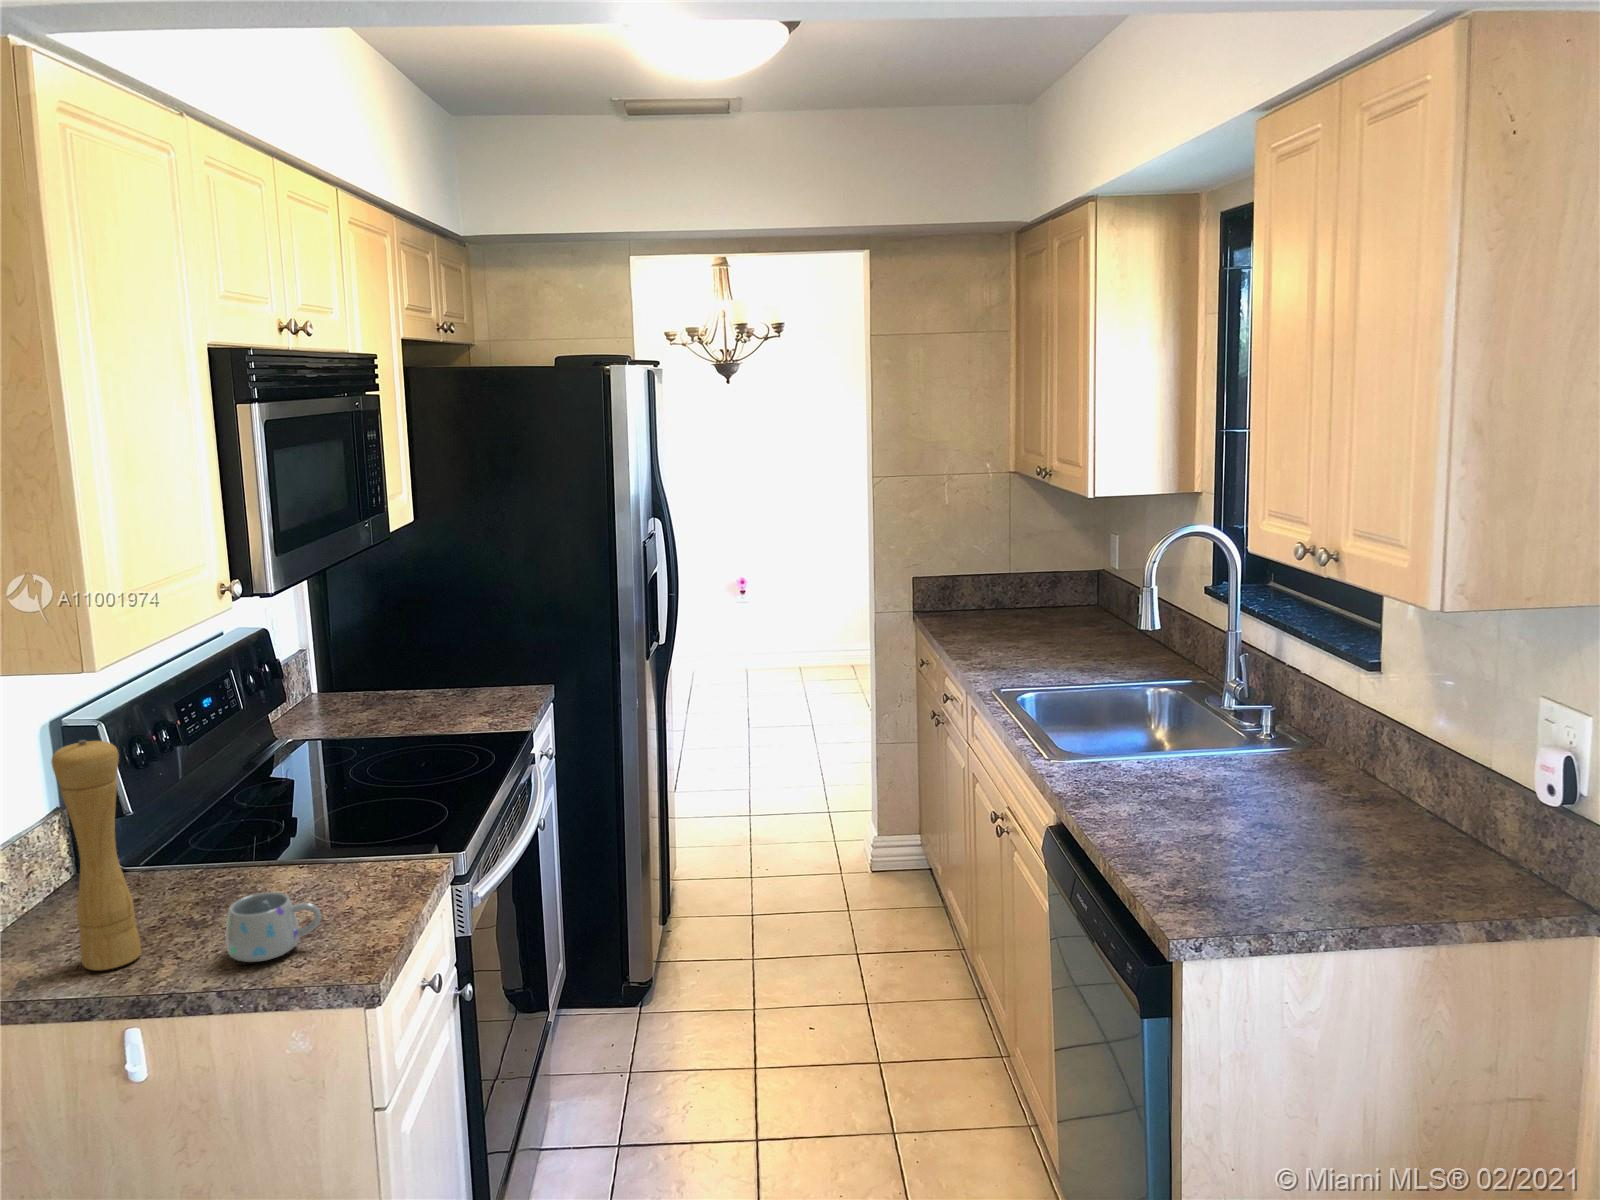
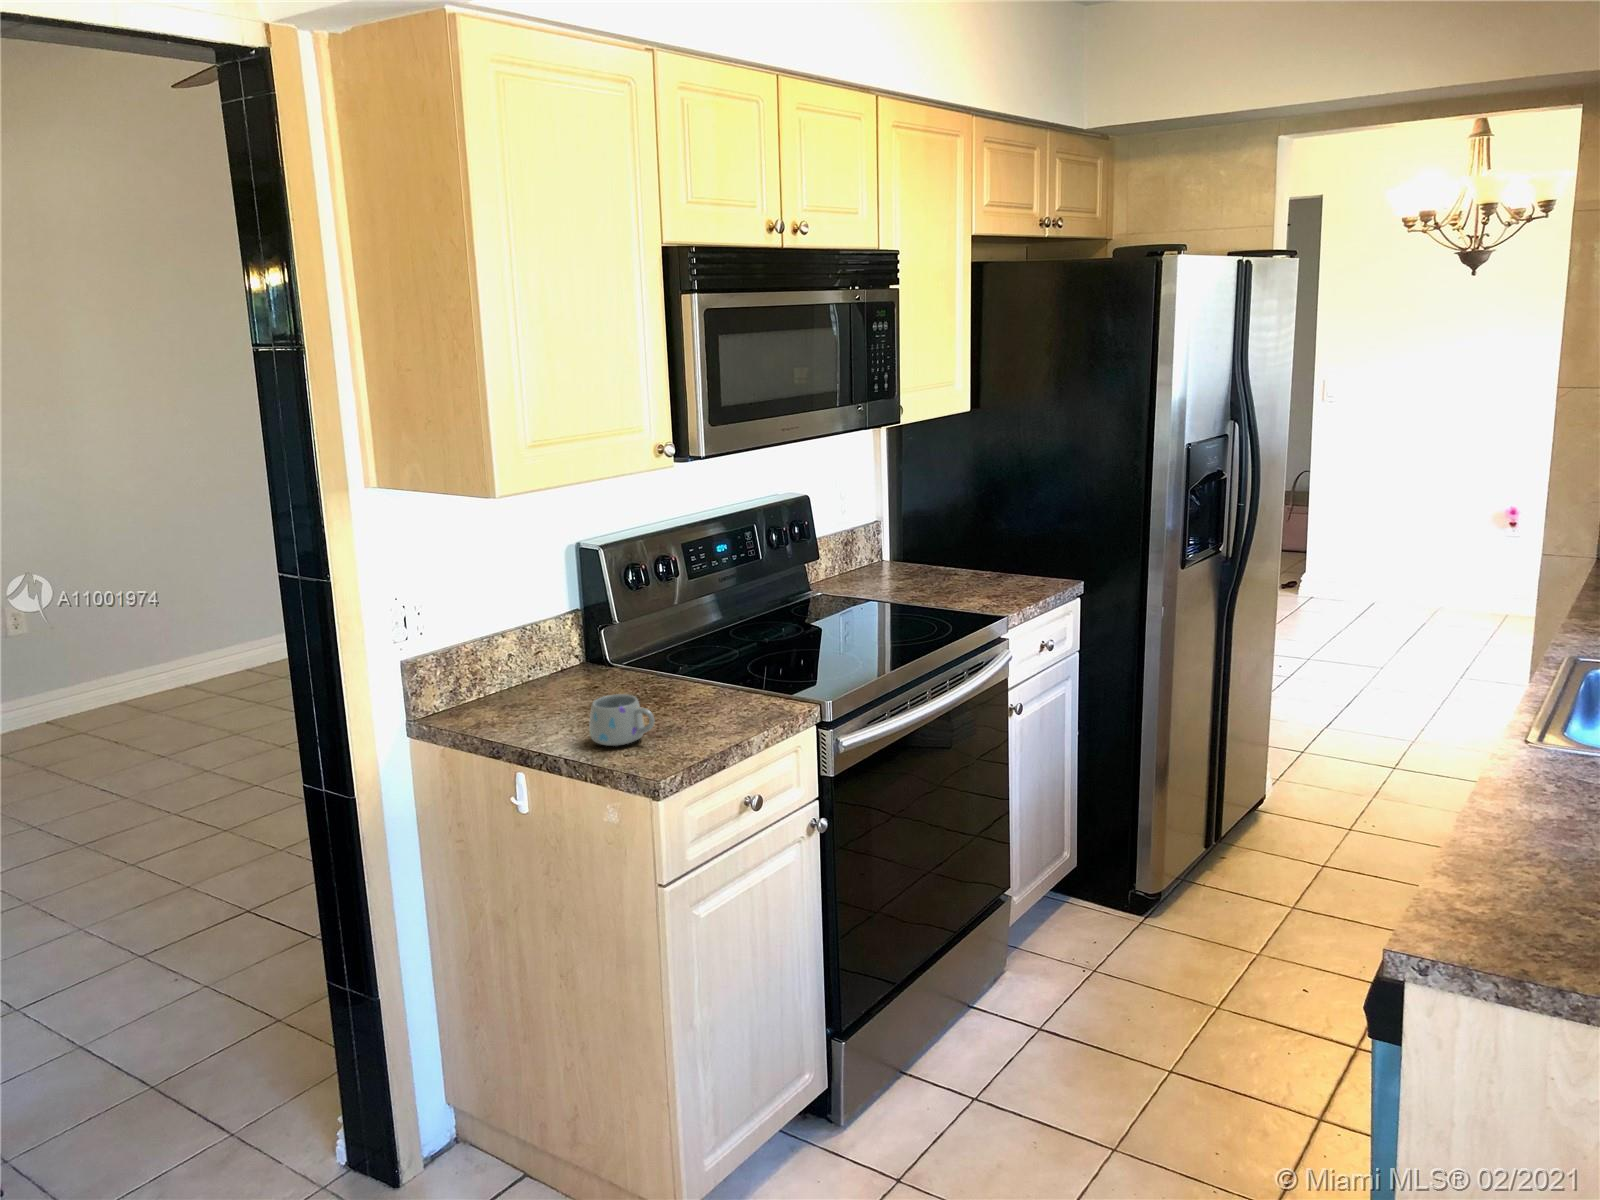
pepper mill: present [51,740,141,970] -> none [500,554,556,728]

